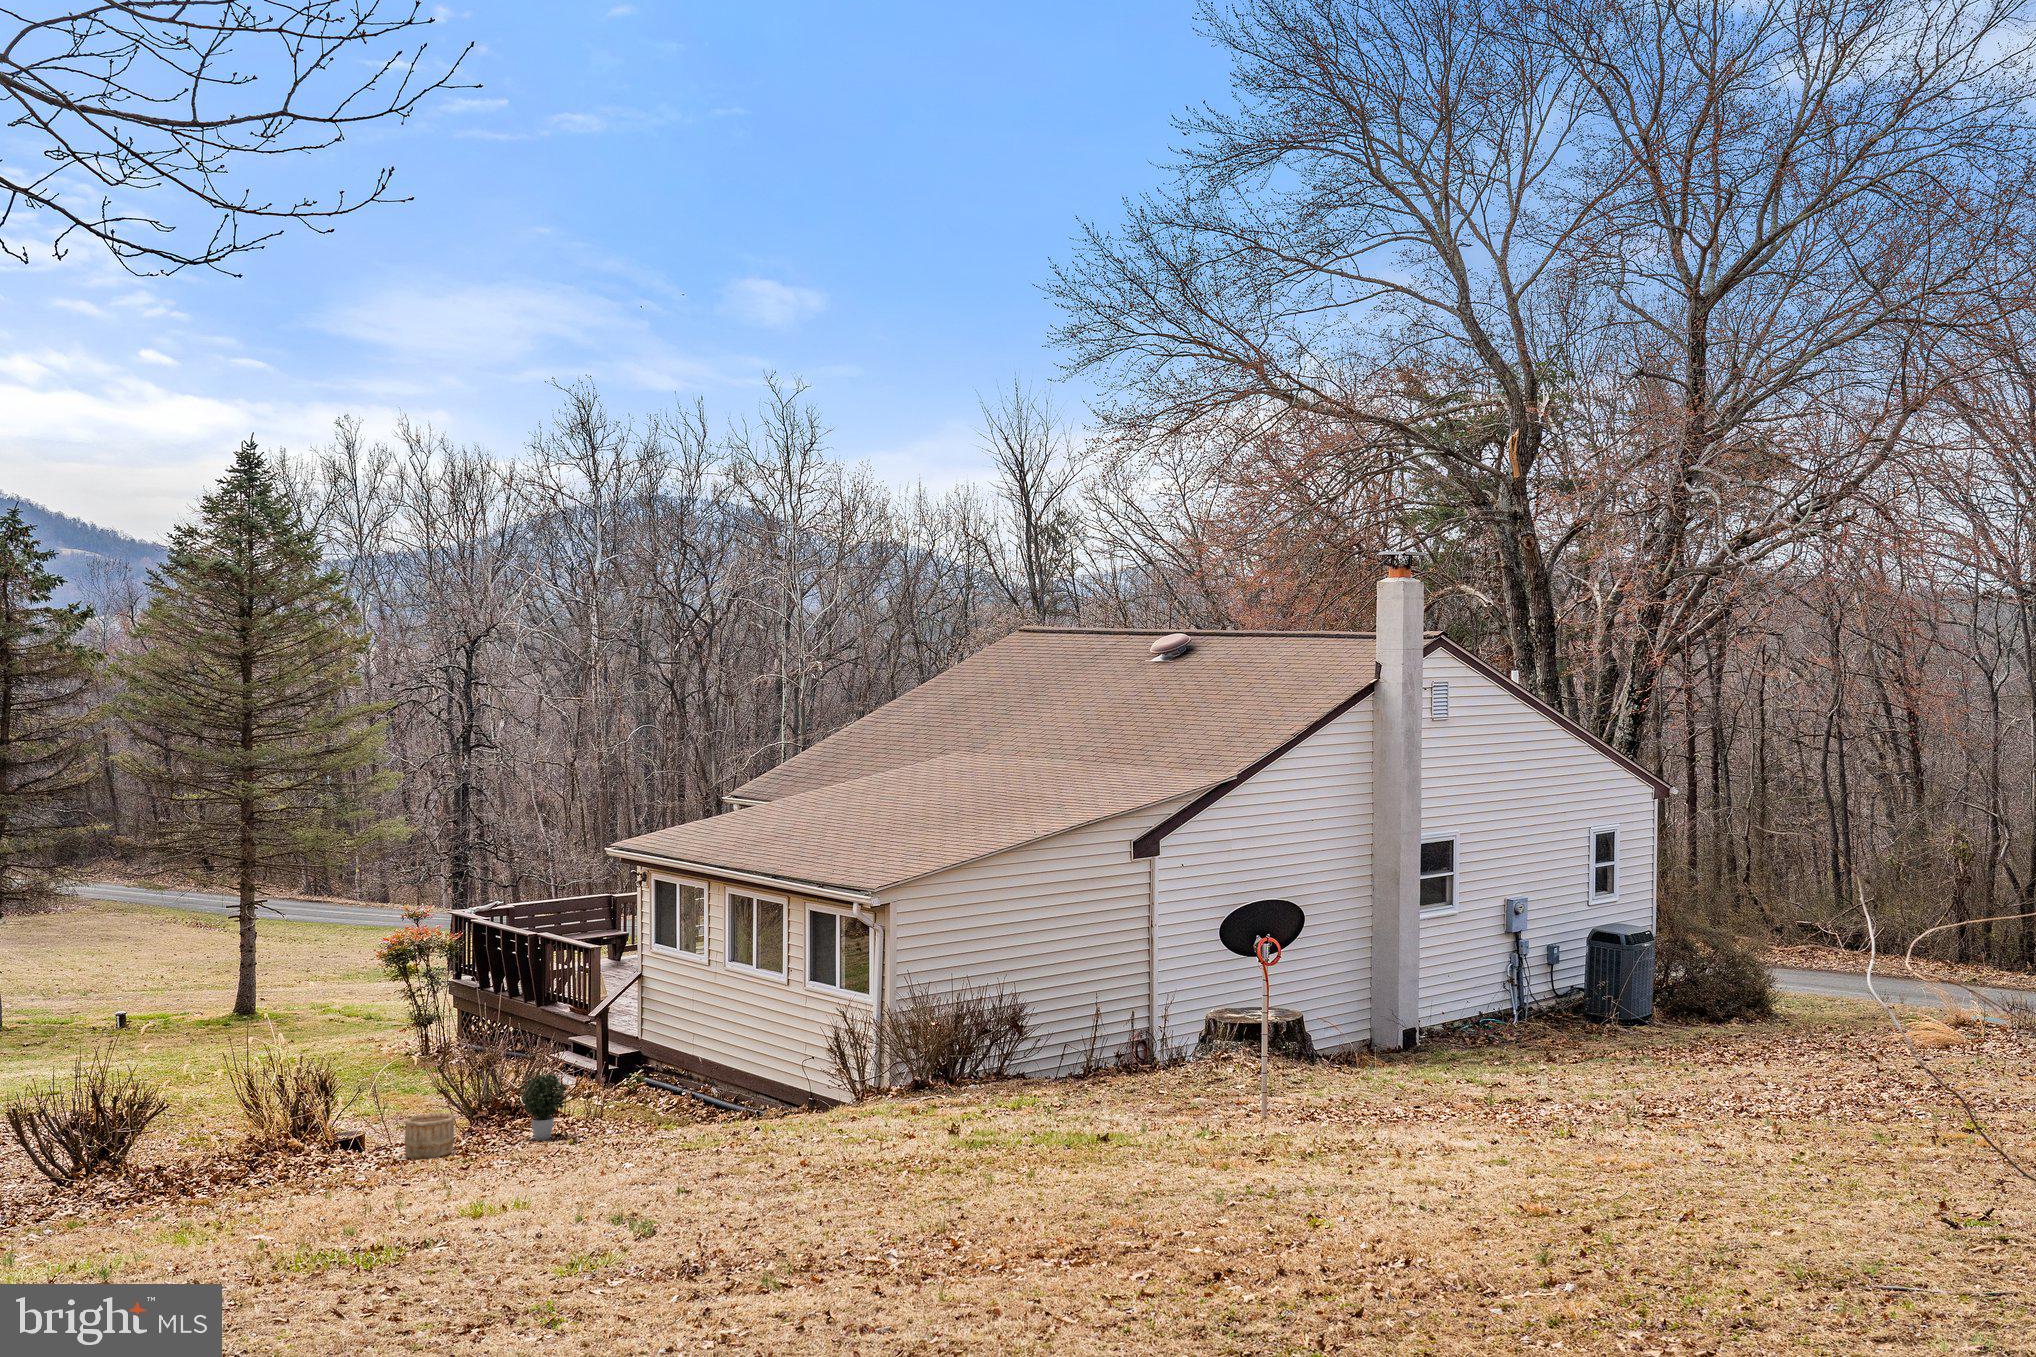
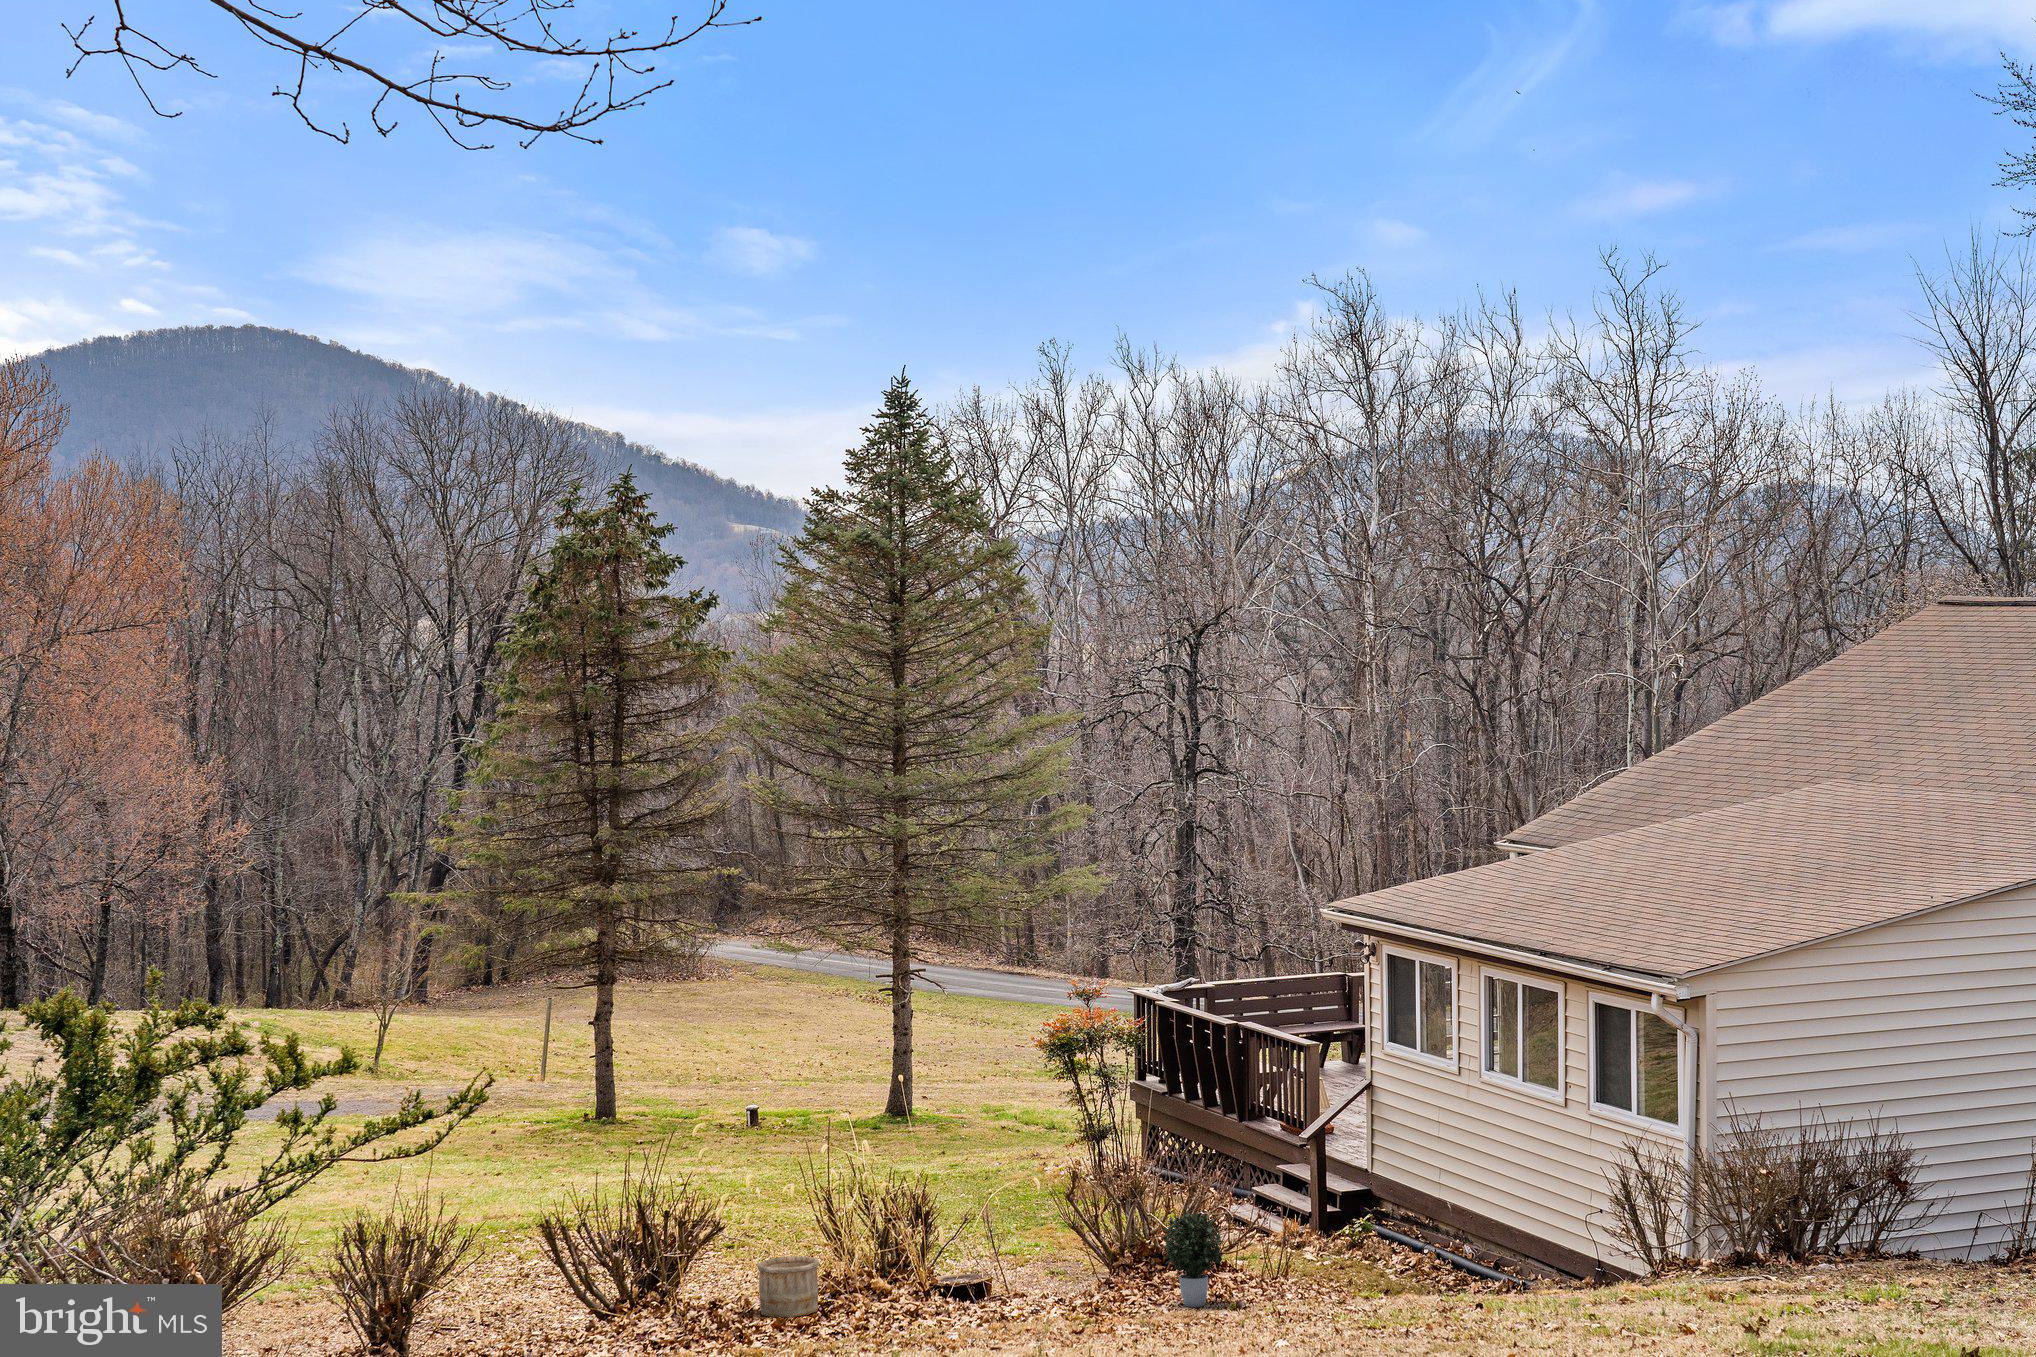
wooden bucket: present [404,1113,455,1159] -> present [757,1256,819,1317]

